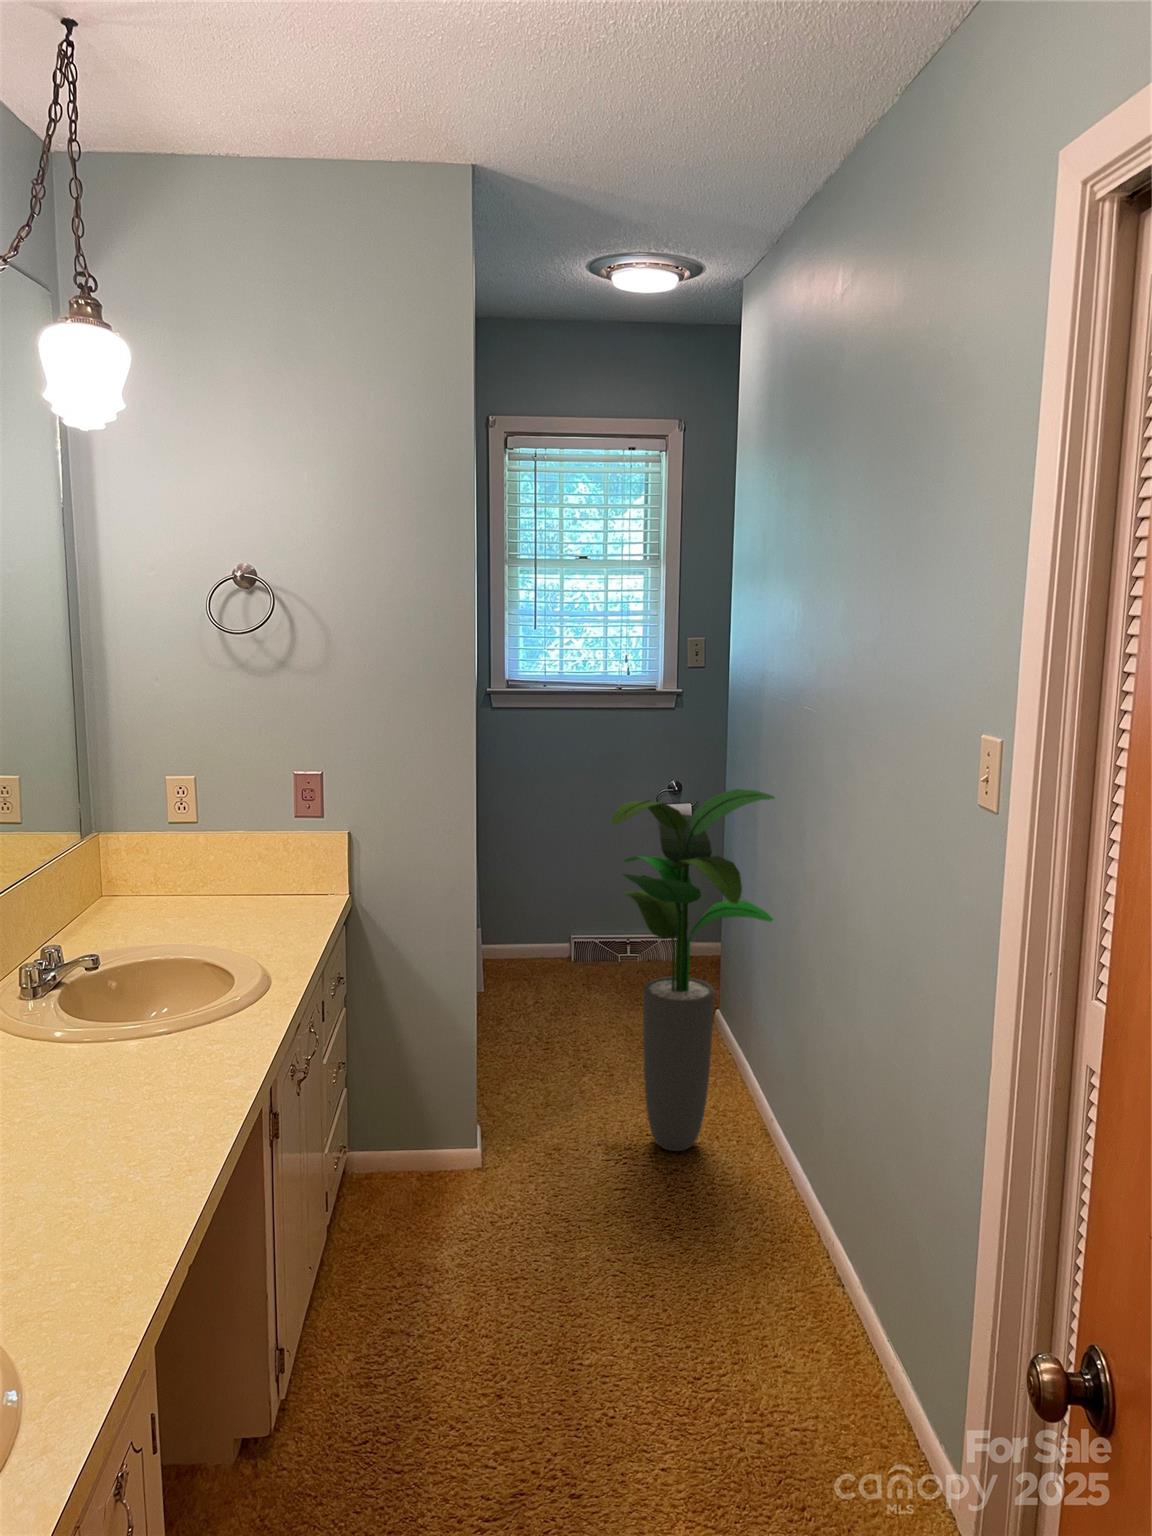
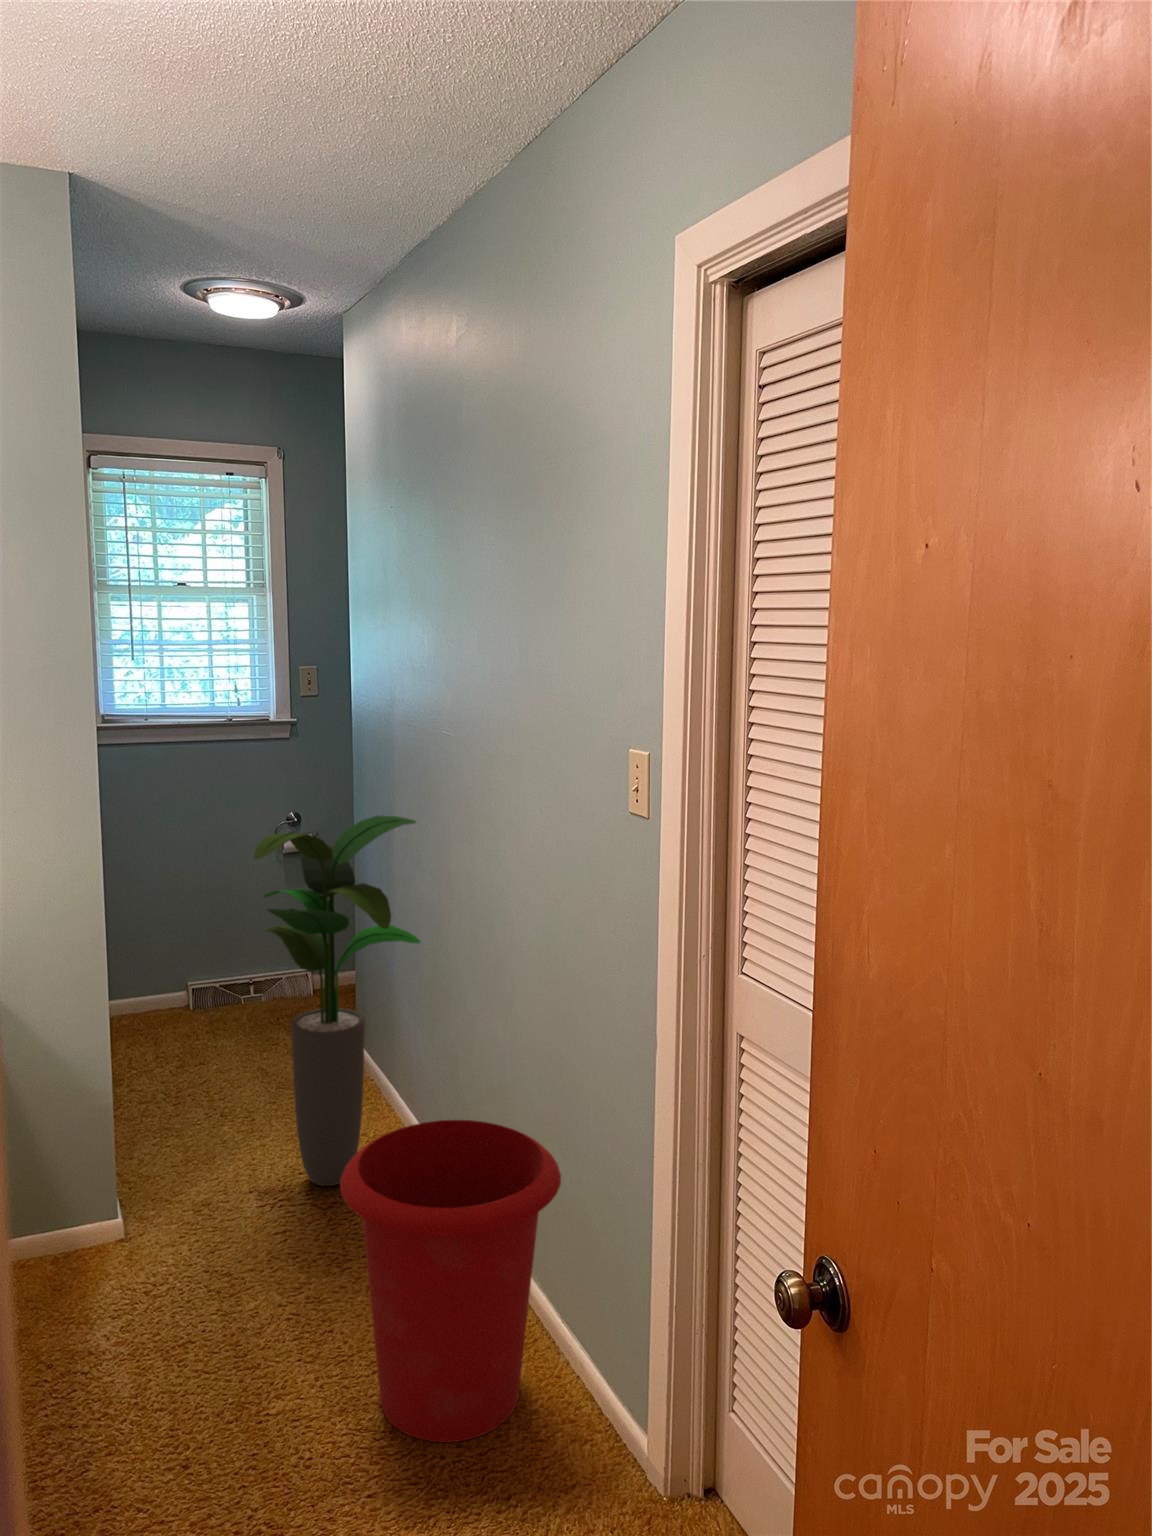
waste bin: none [655,1106,887,1440] -> present [340,1120,561,1443]

